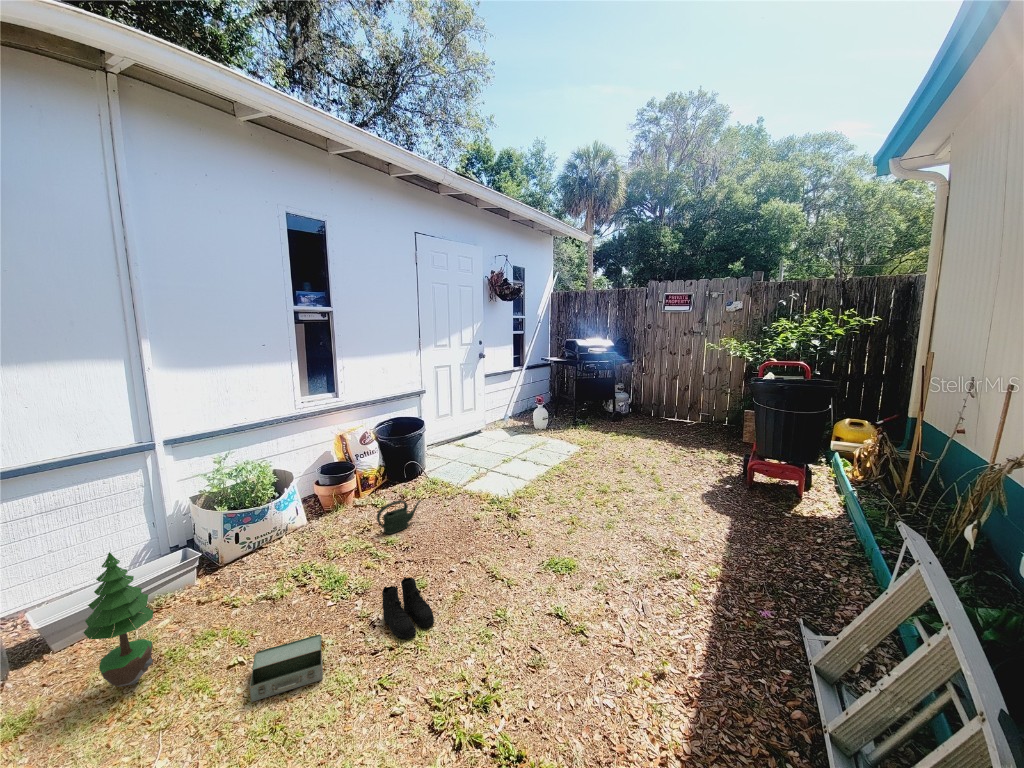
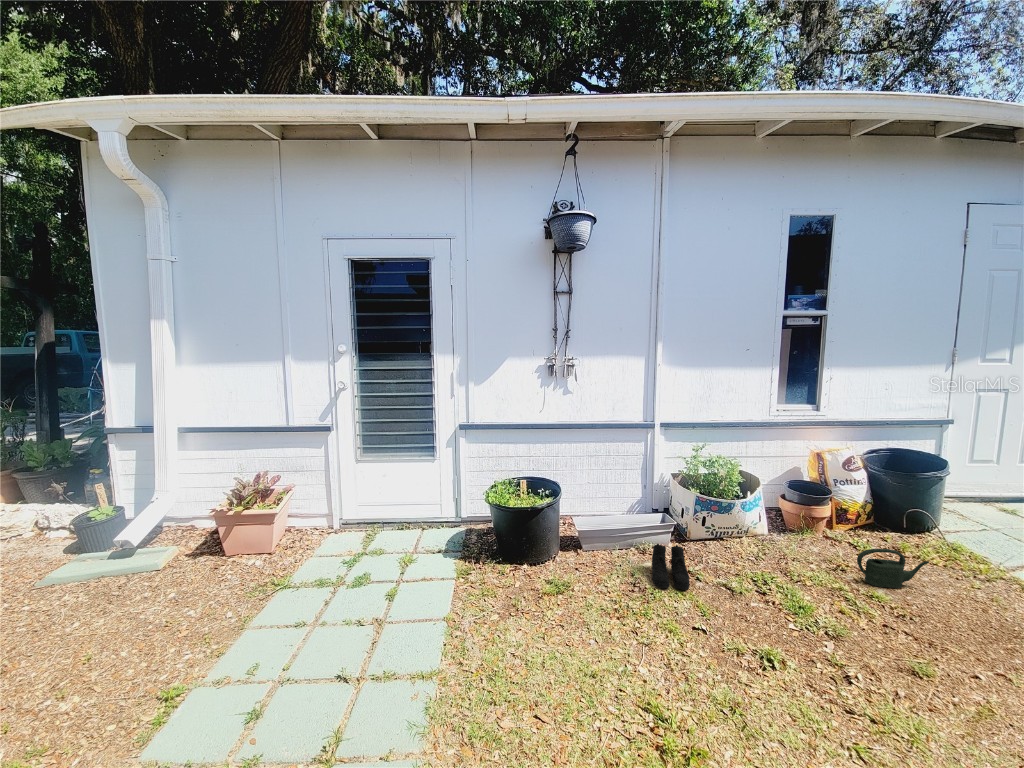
potted tree: present [84,552,153,687] -> none [607,496,647,601]
boots: present [382,577,434,639] -> present [652,544,690,590]
toolbox: present [249,634,323,702] -> none [713,629,783,694]

